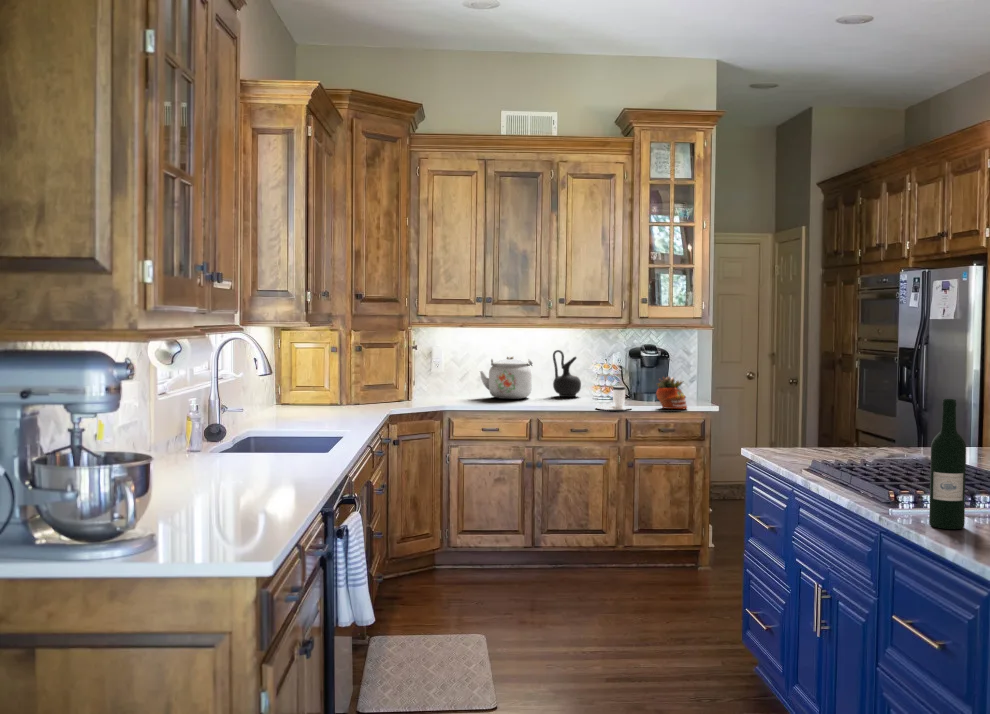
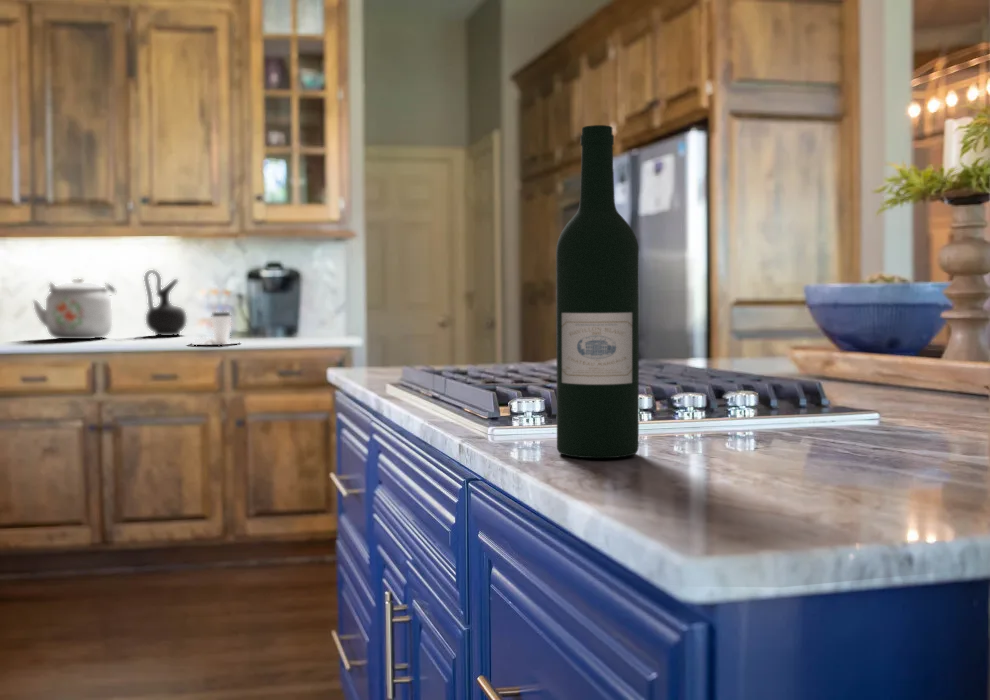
succulent planter: present [656,376,687,409] -> none [276,296,319,342]

